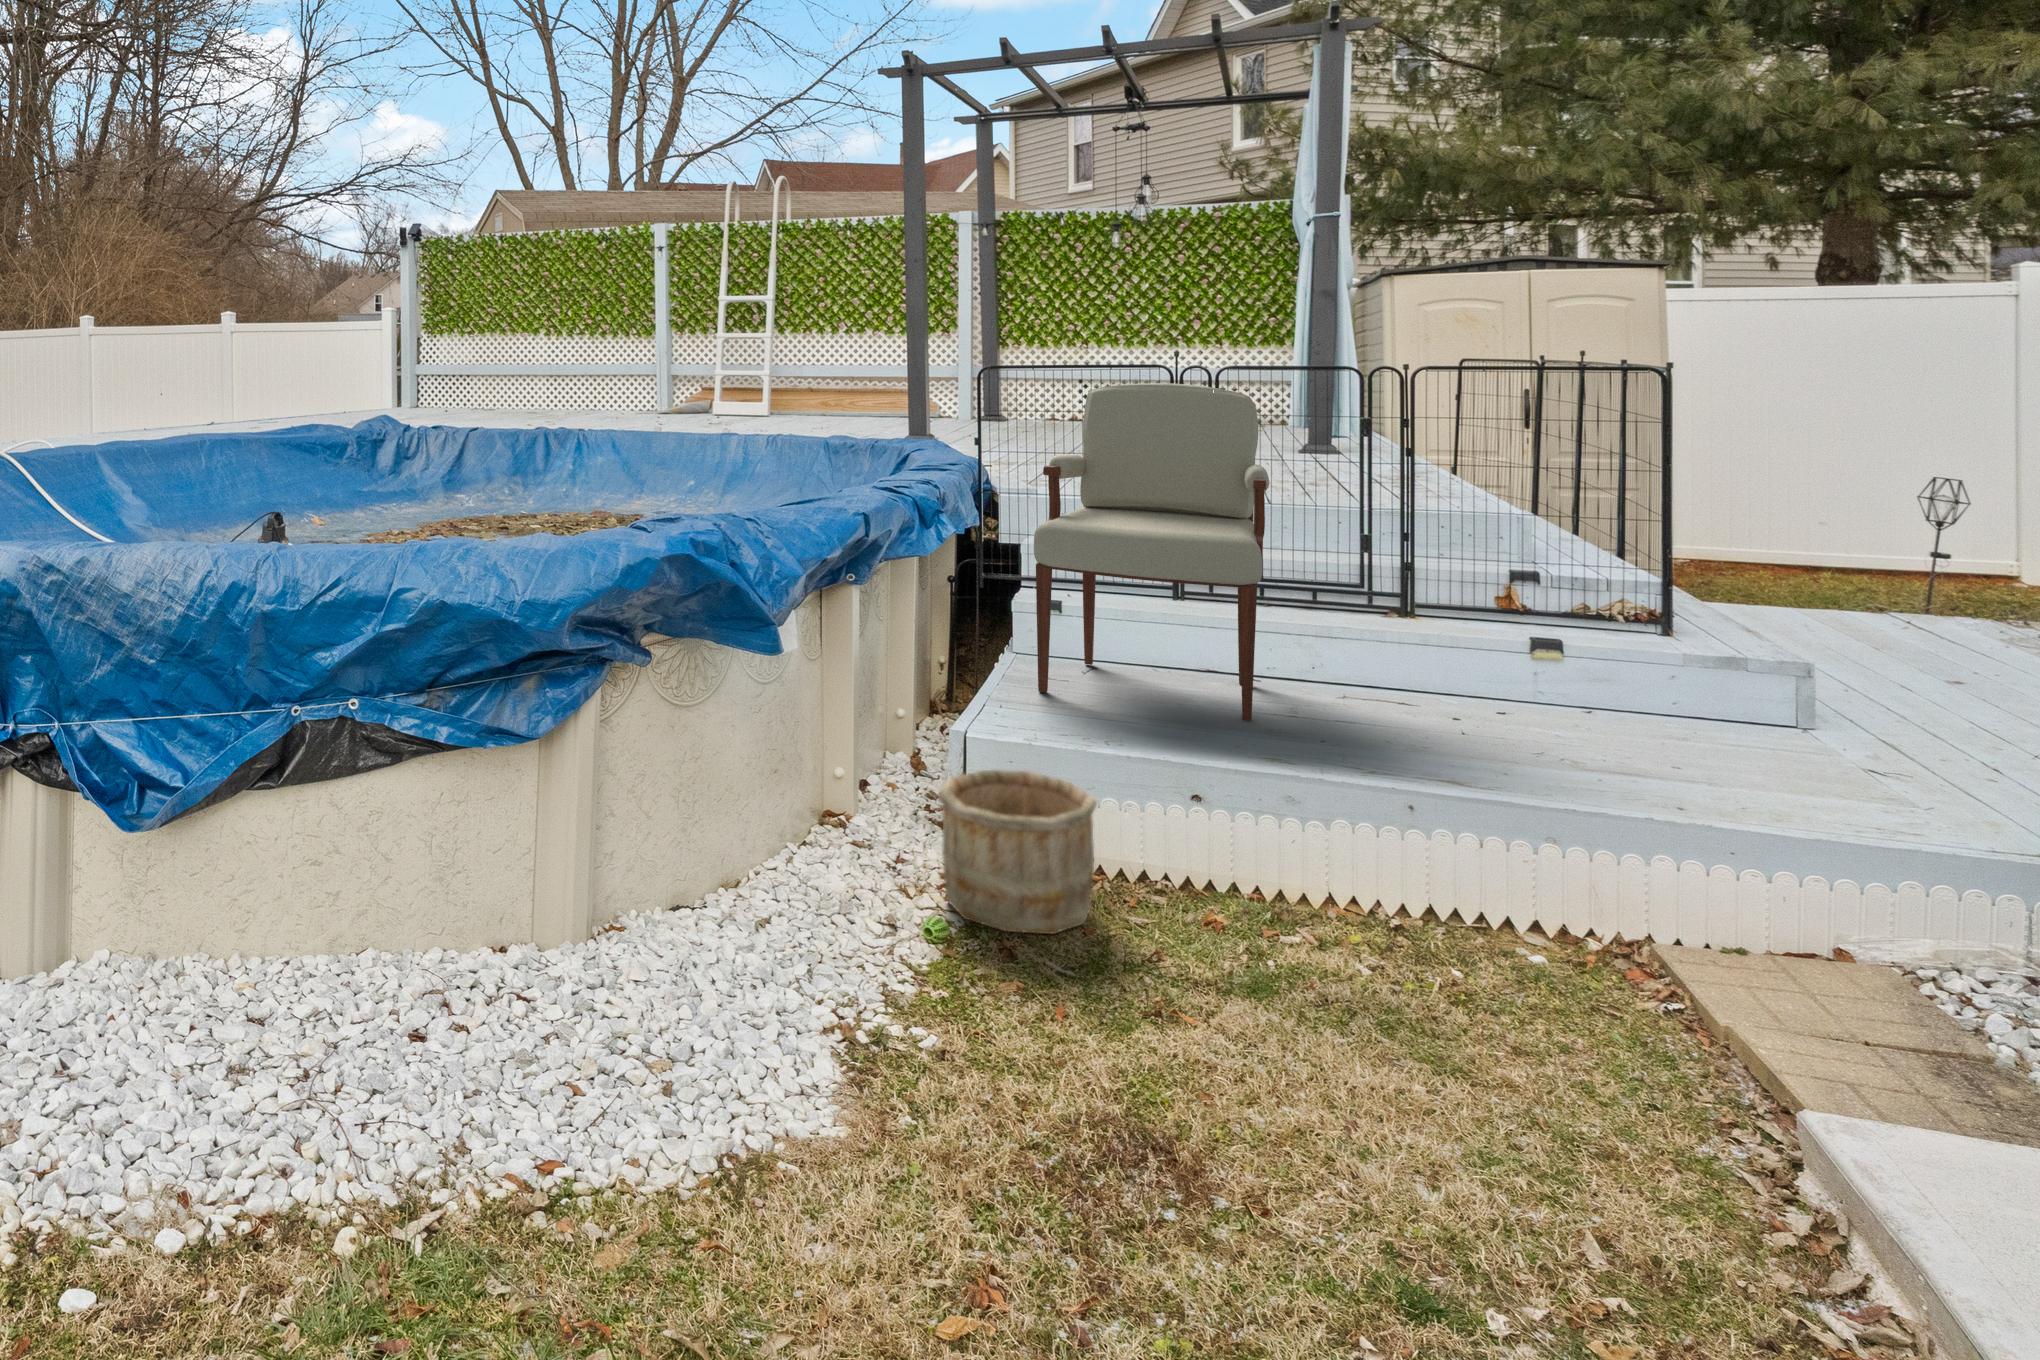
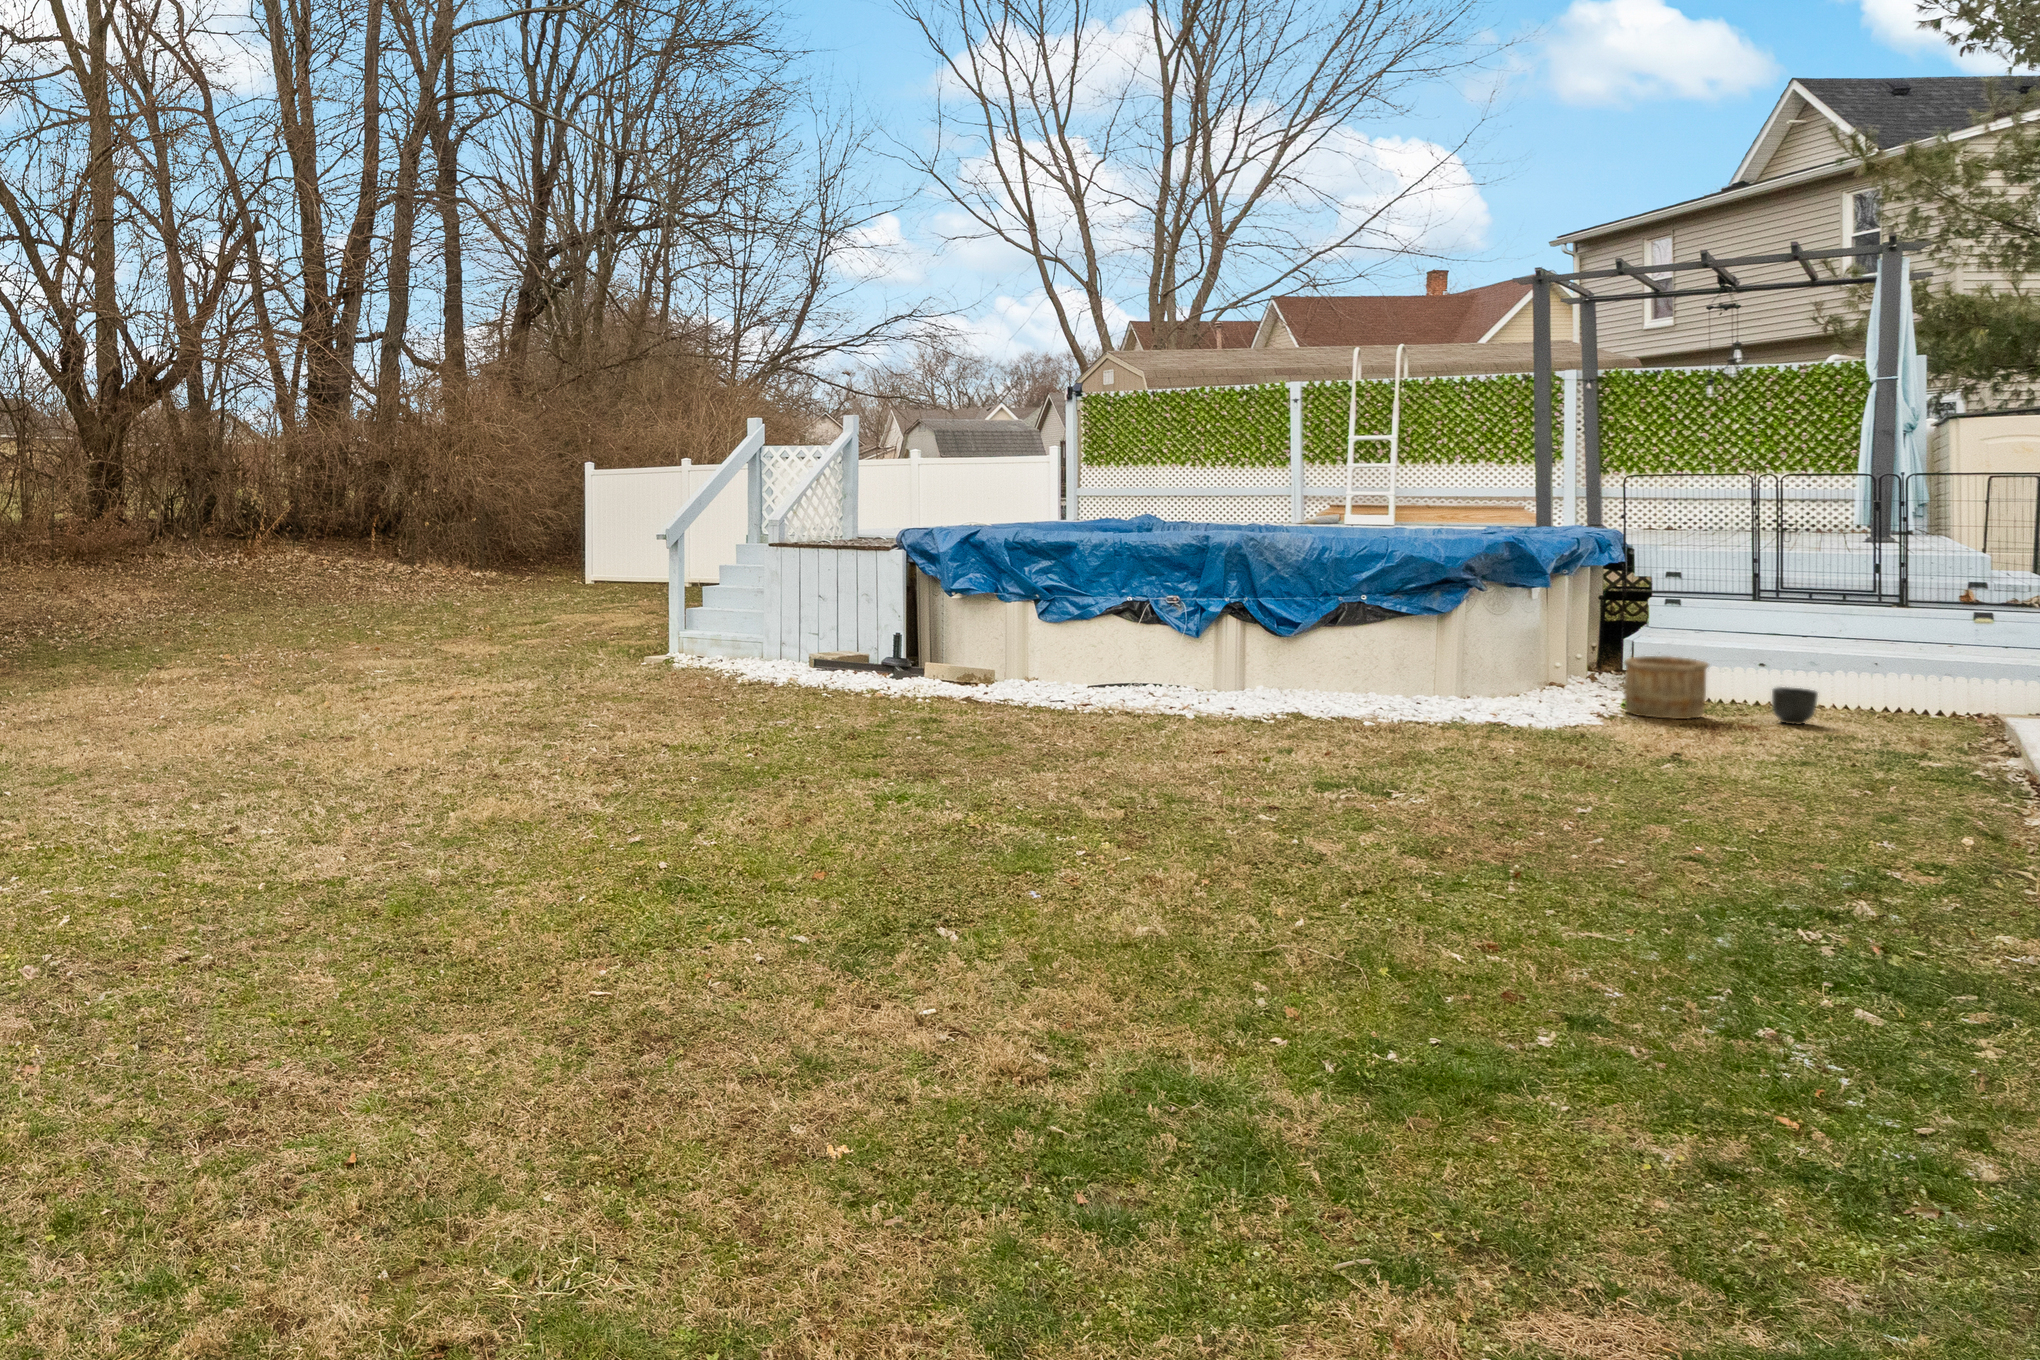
armchair: present [1034,383,1269,721] -> none [1670,477,1817,647]
planter: none [1217,850,1304,943] -> present [1772,687,1818,725]

